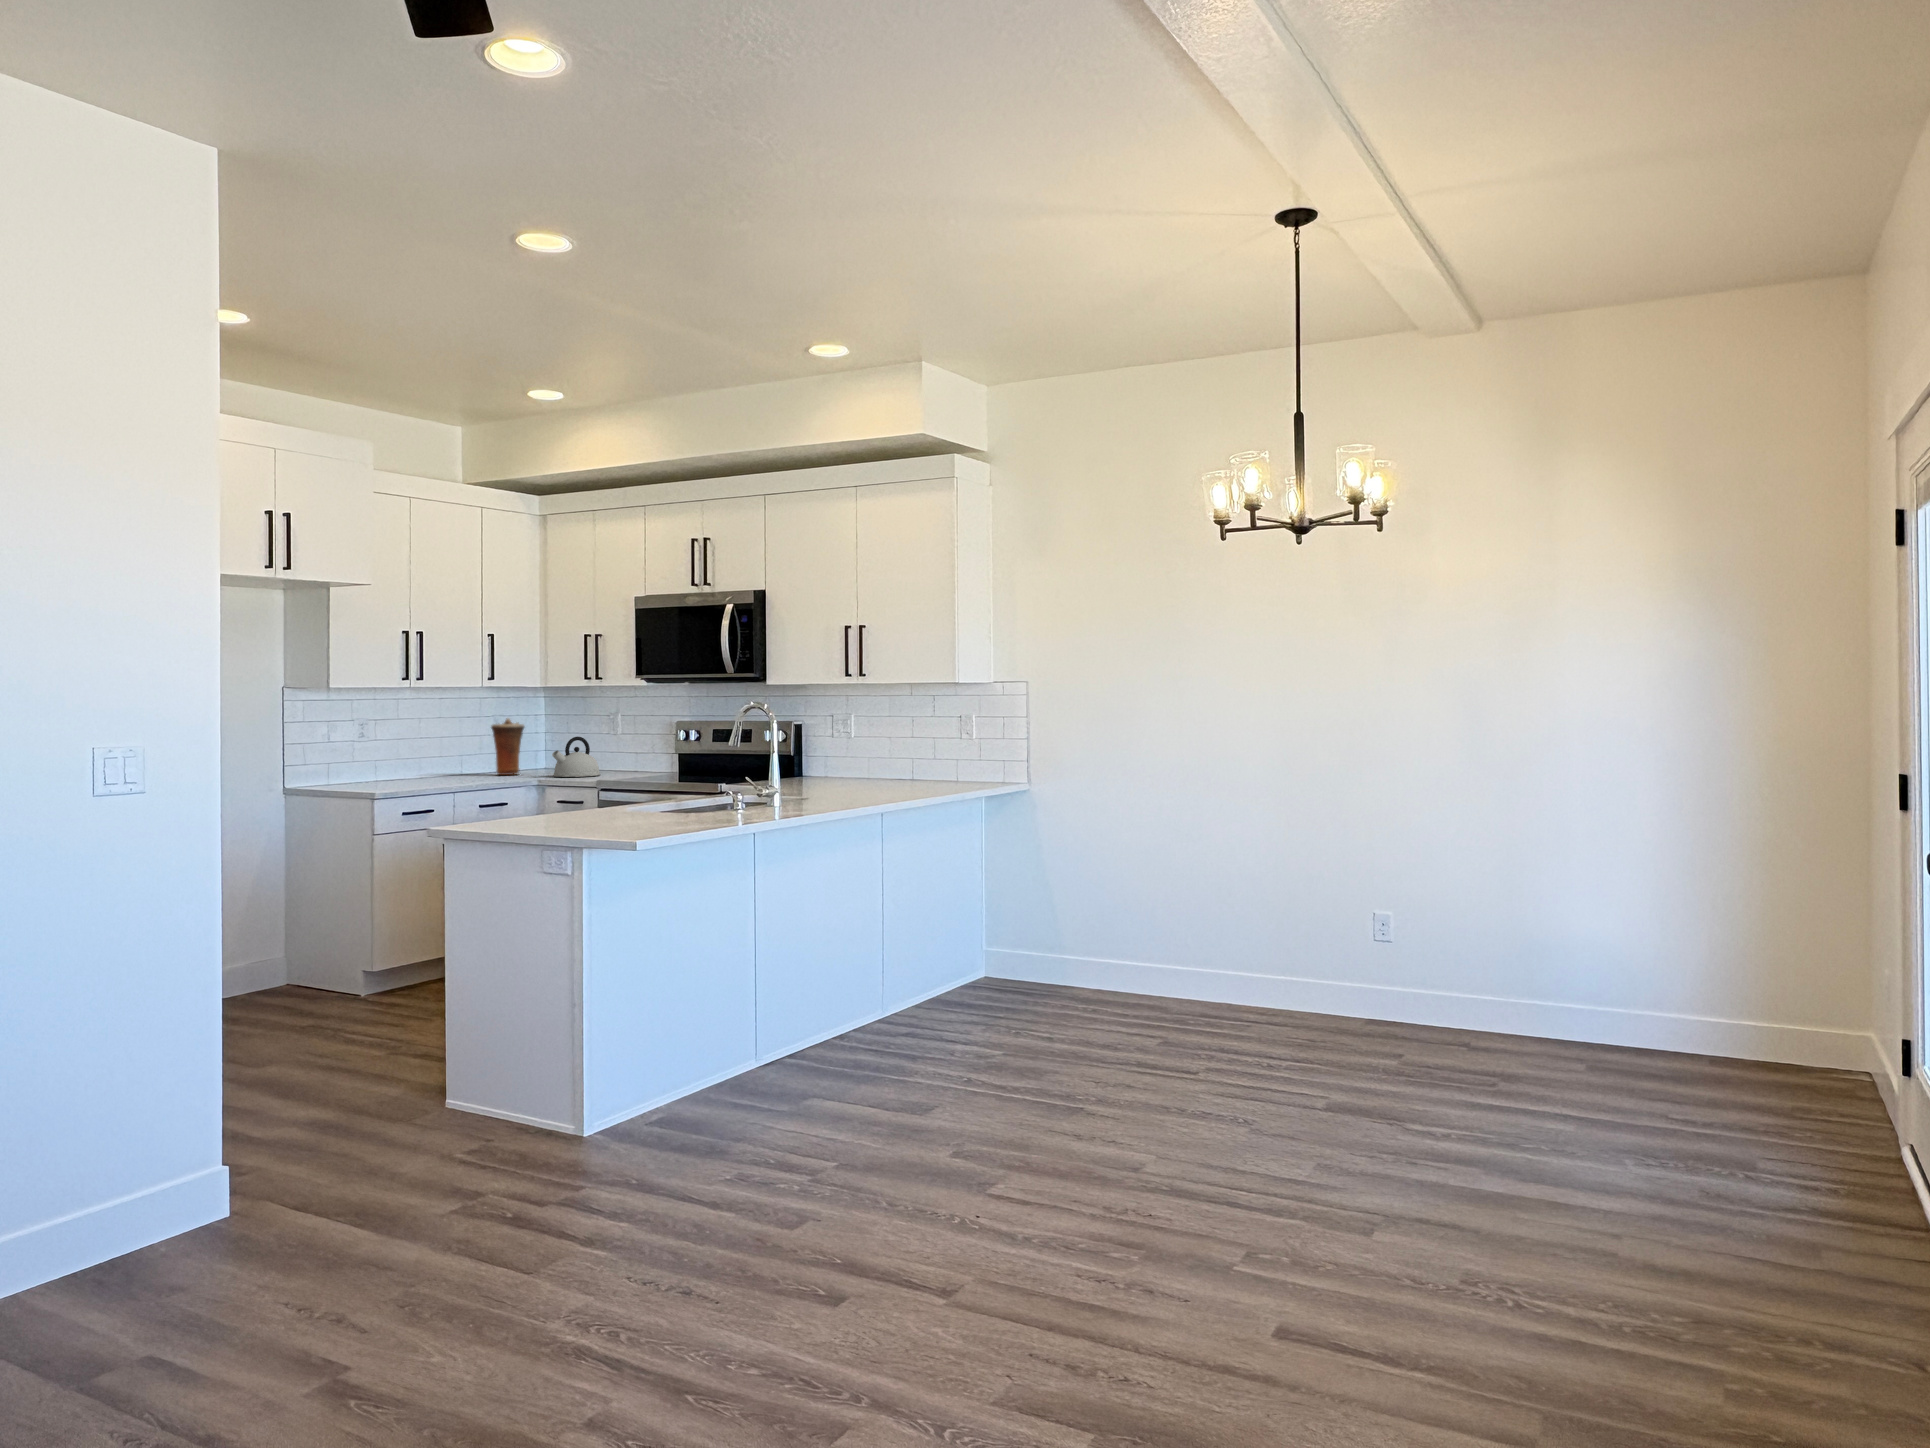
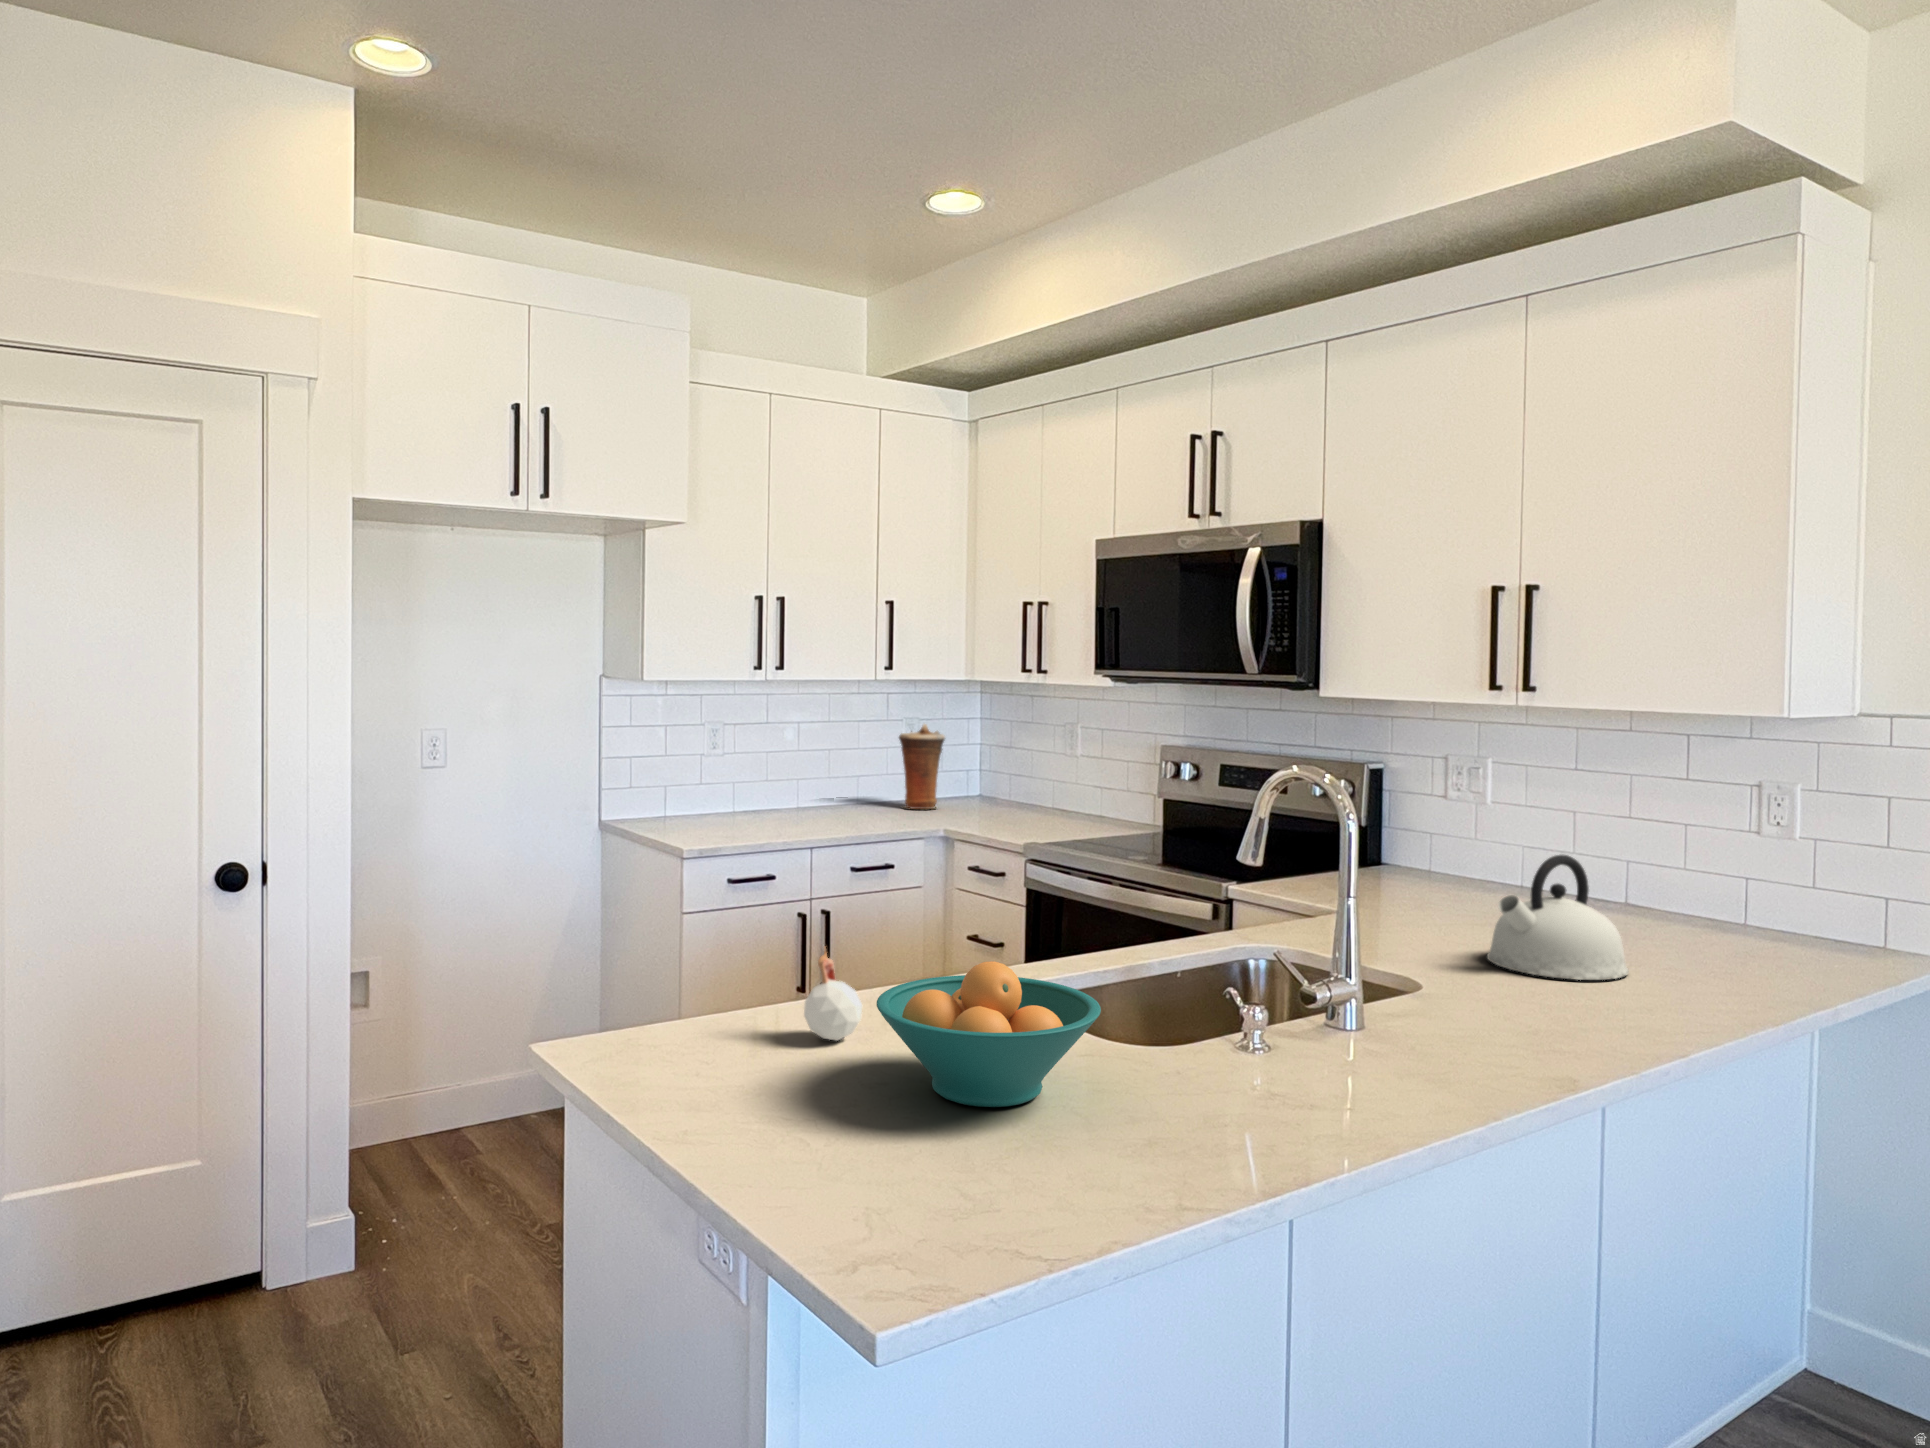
kettle: present [552,737,600,777] -> present [1487,855,1629,980]
fruit bowl: none [594,771,683,822] -> present [877,961,1101,1107]
candle: none [550,777,576,819] -> present [804,946,862,1040]

